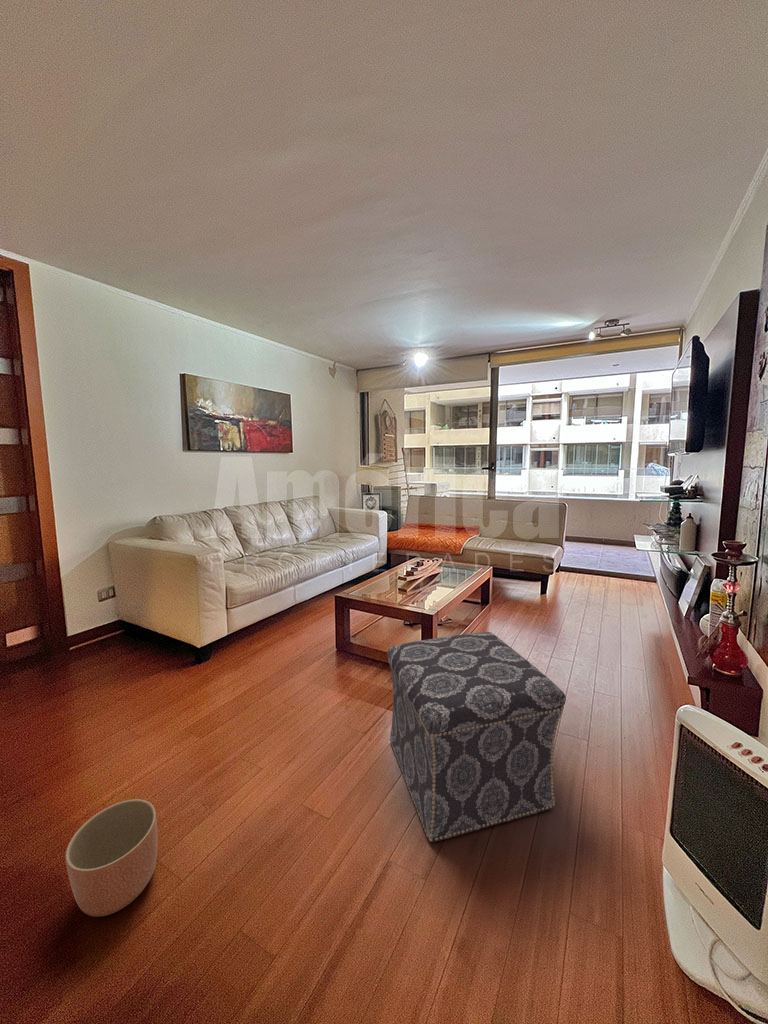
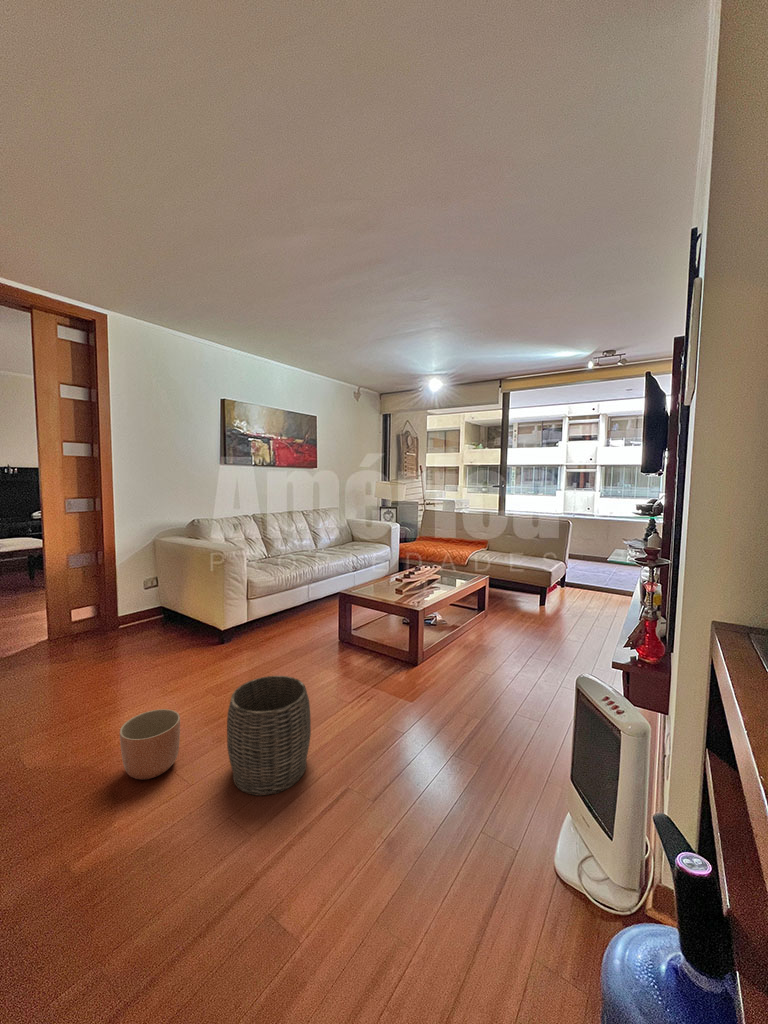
ottoman: present [387,632,566,842] -> none [367,617,498,766]
woven basket: none [226,738,339,922] -> present [227,676,311,796]

